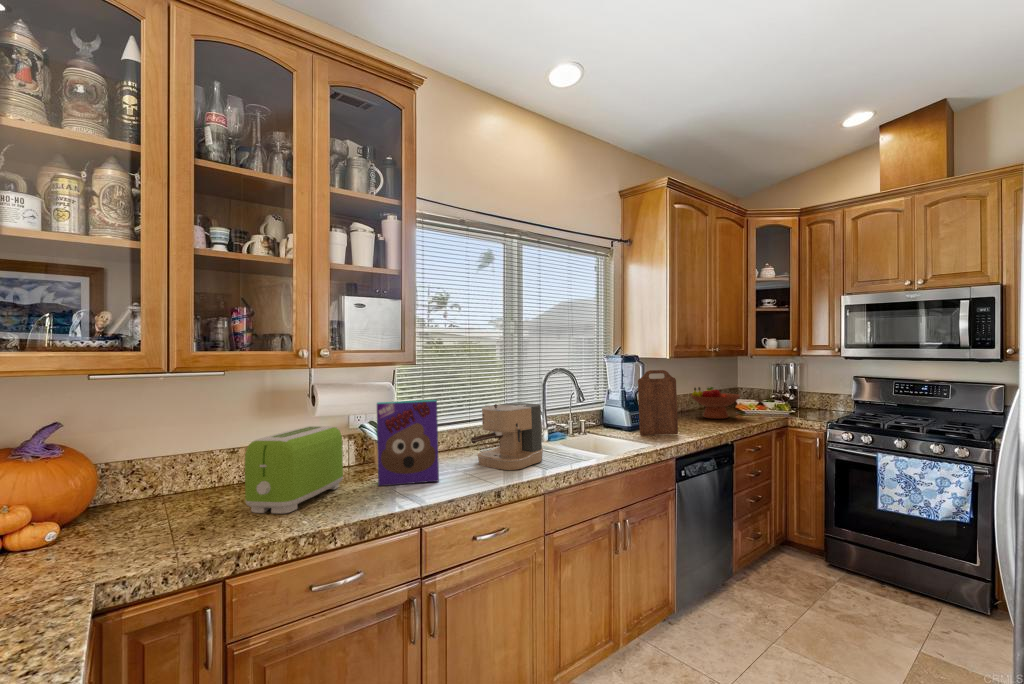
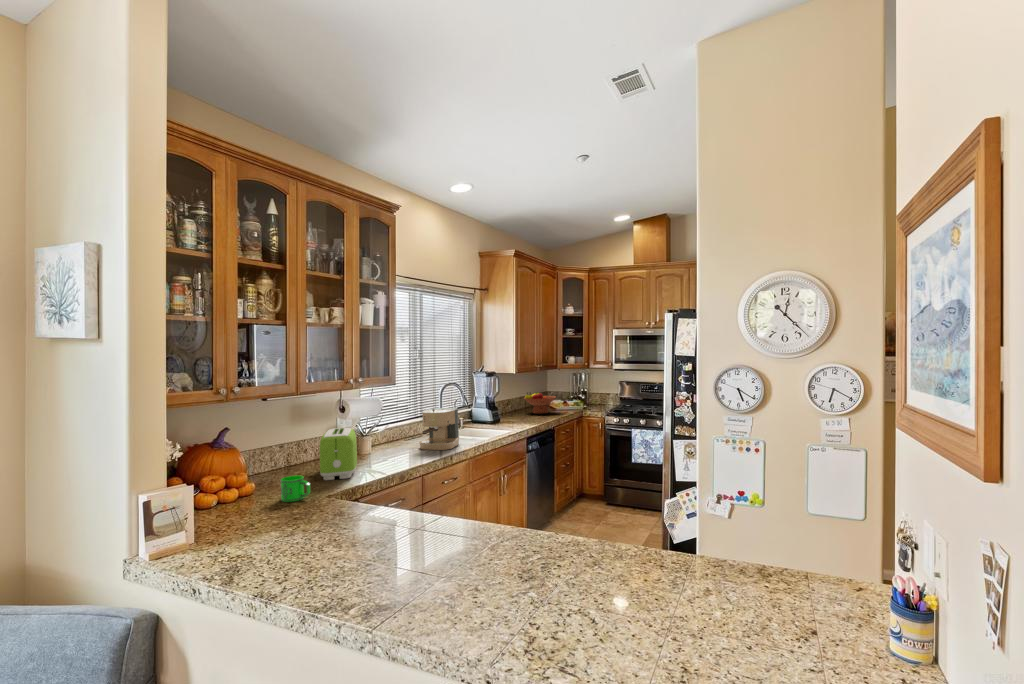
cutting board: present [638,370,678,435] -> none [500,382,525,426]
cereal box: present [377,400,439,486] -> none [372,408,413,464]
mug: none [95,509,145,561] -> present [281,475,311,502]

